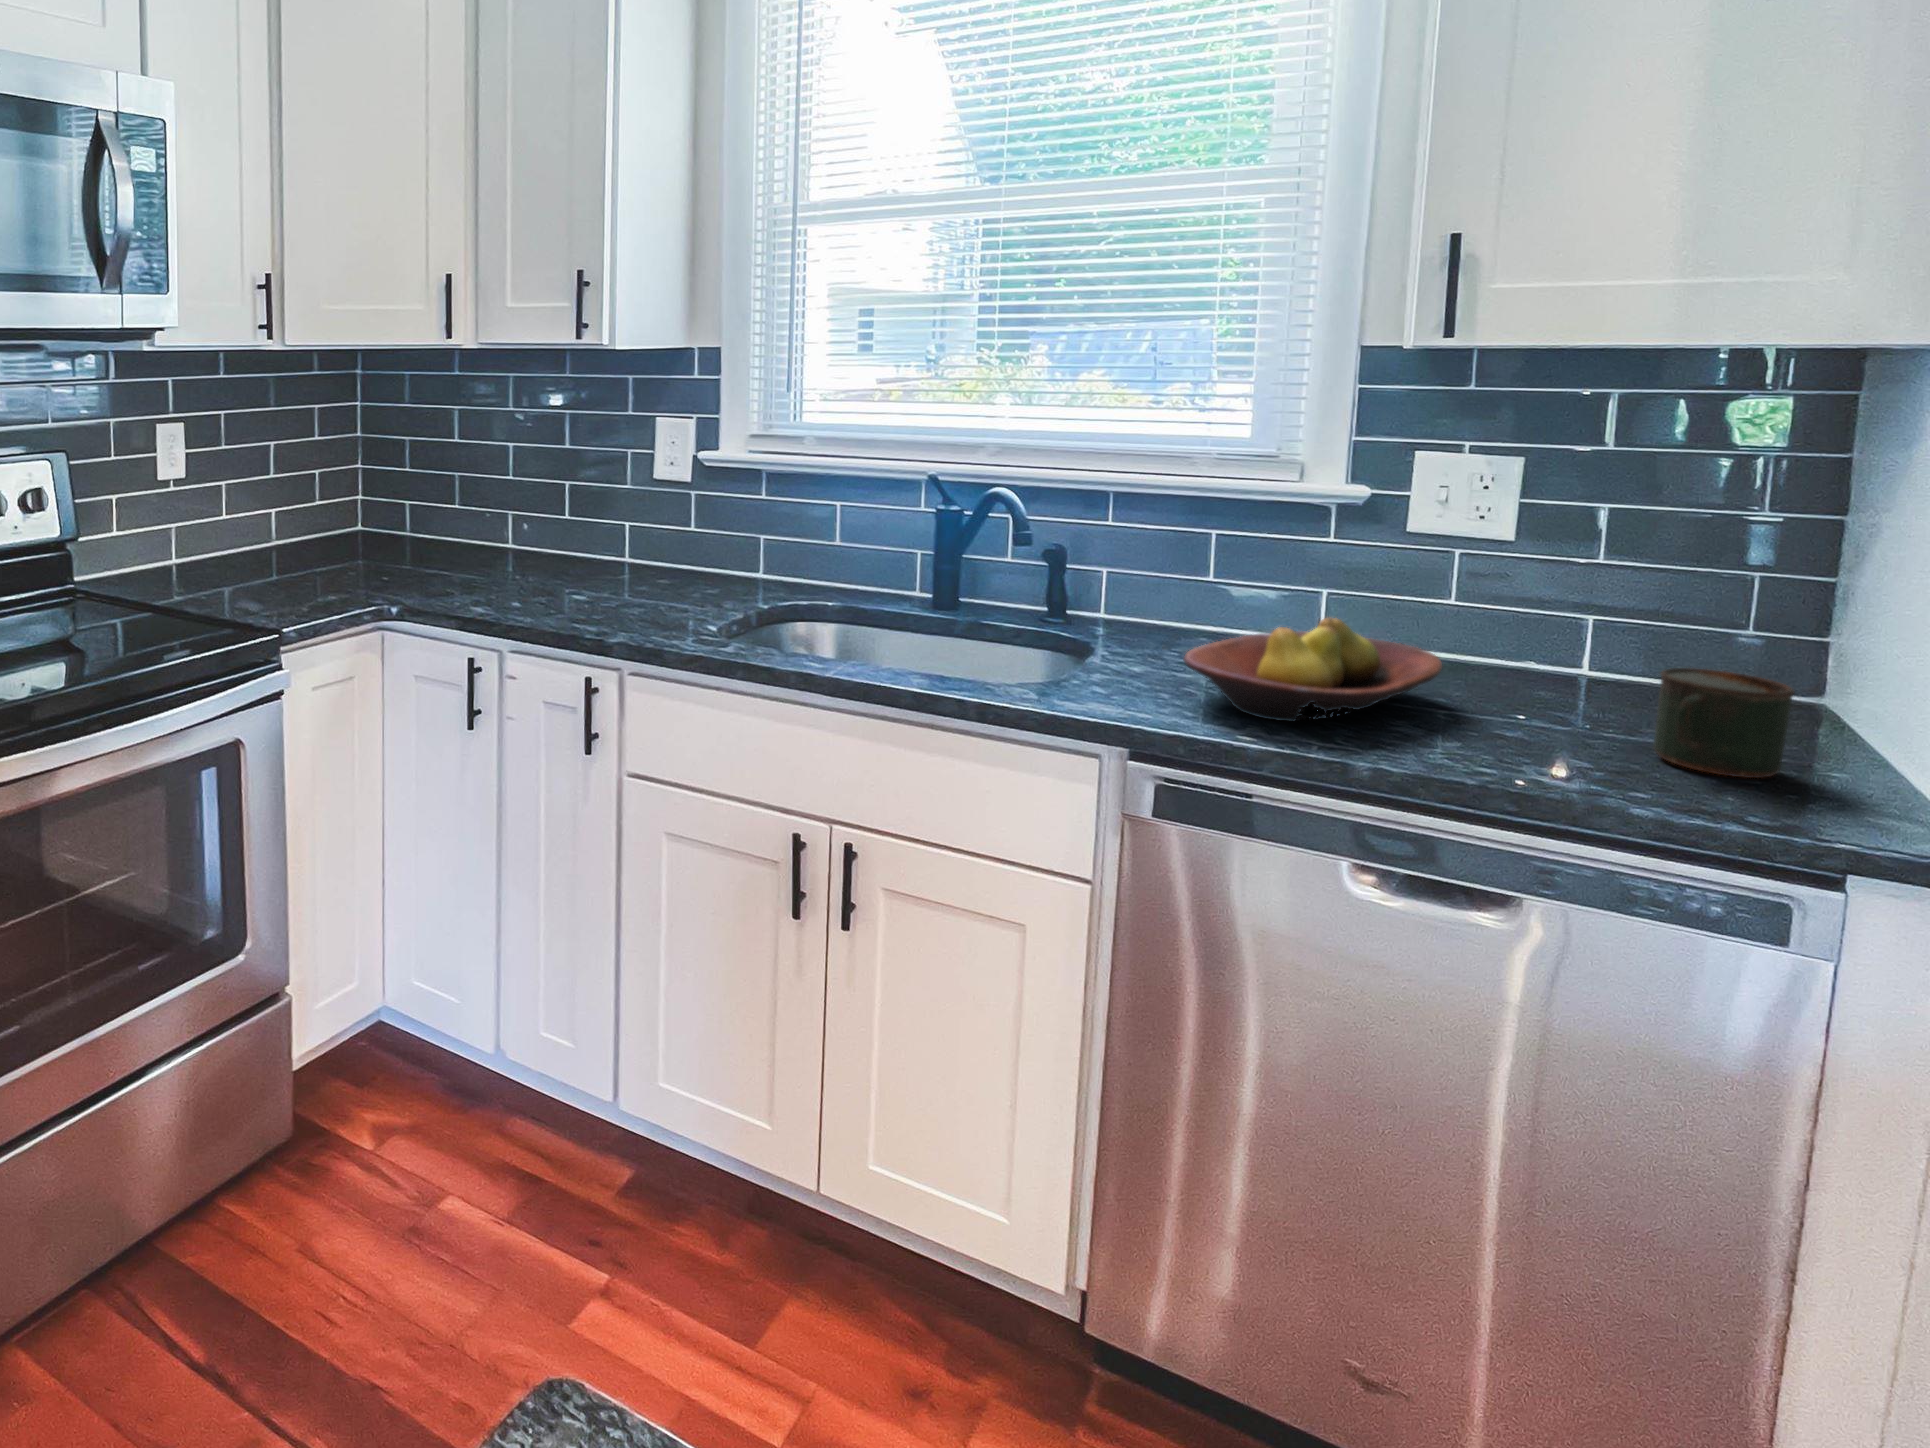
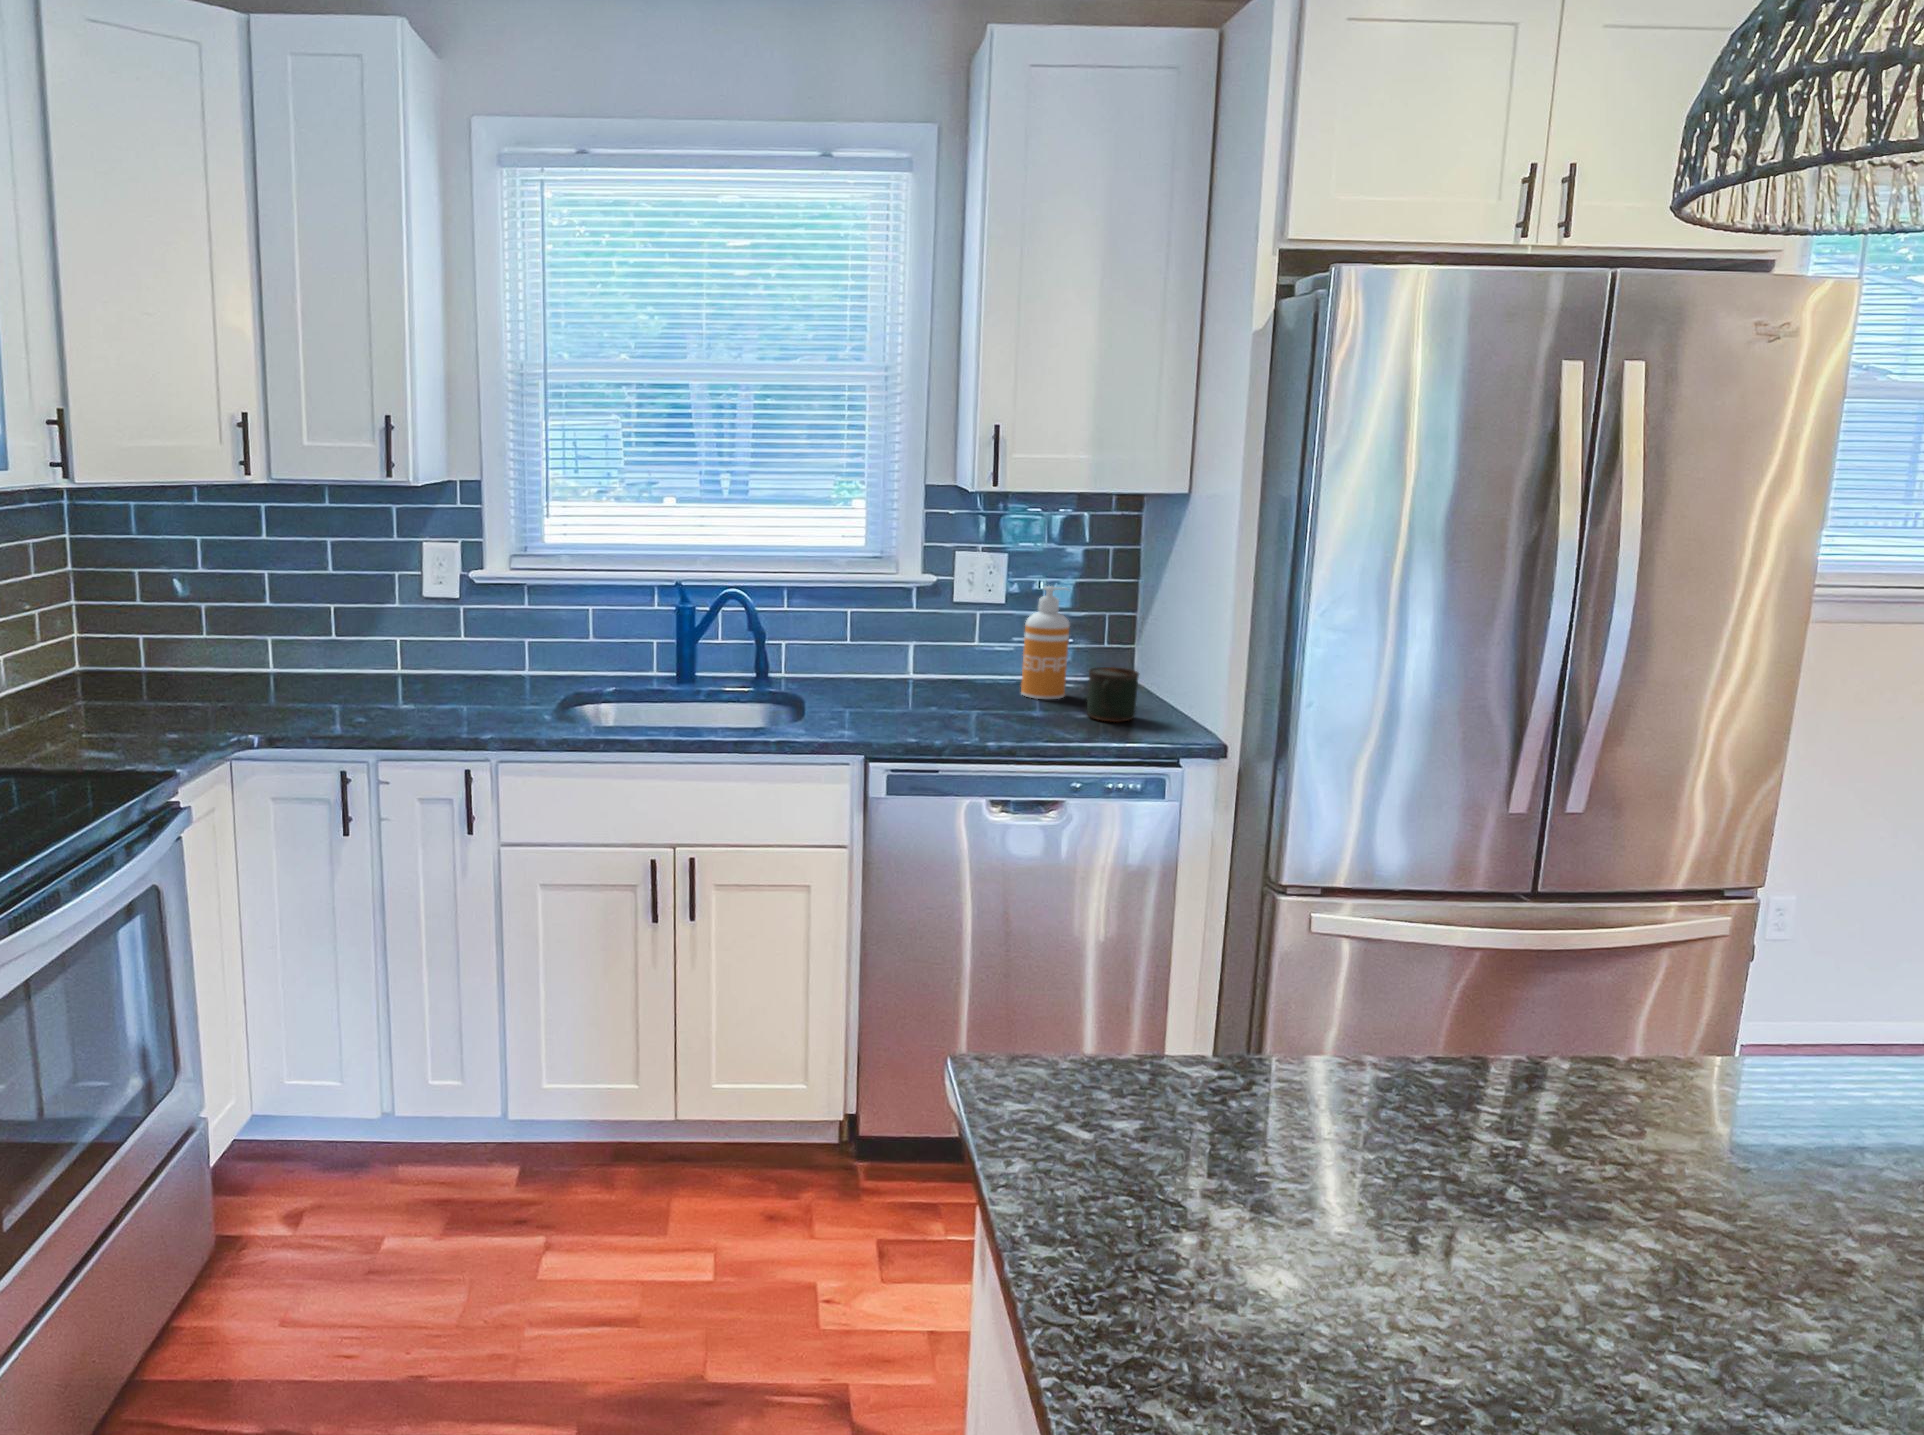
soap dispenser: none [1530,517,1653,714] -> present [1021,586,1070,699]
fruit bowl: present [1183,618,1442,721] -> none [873,660,992,727]

